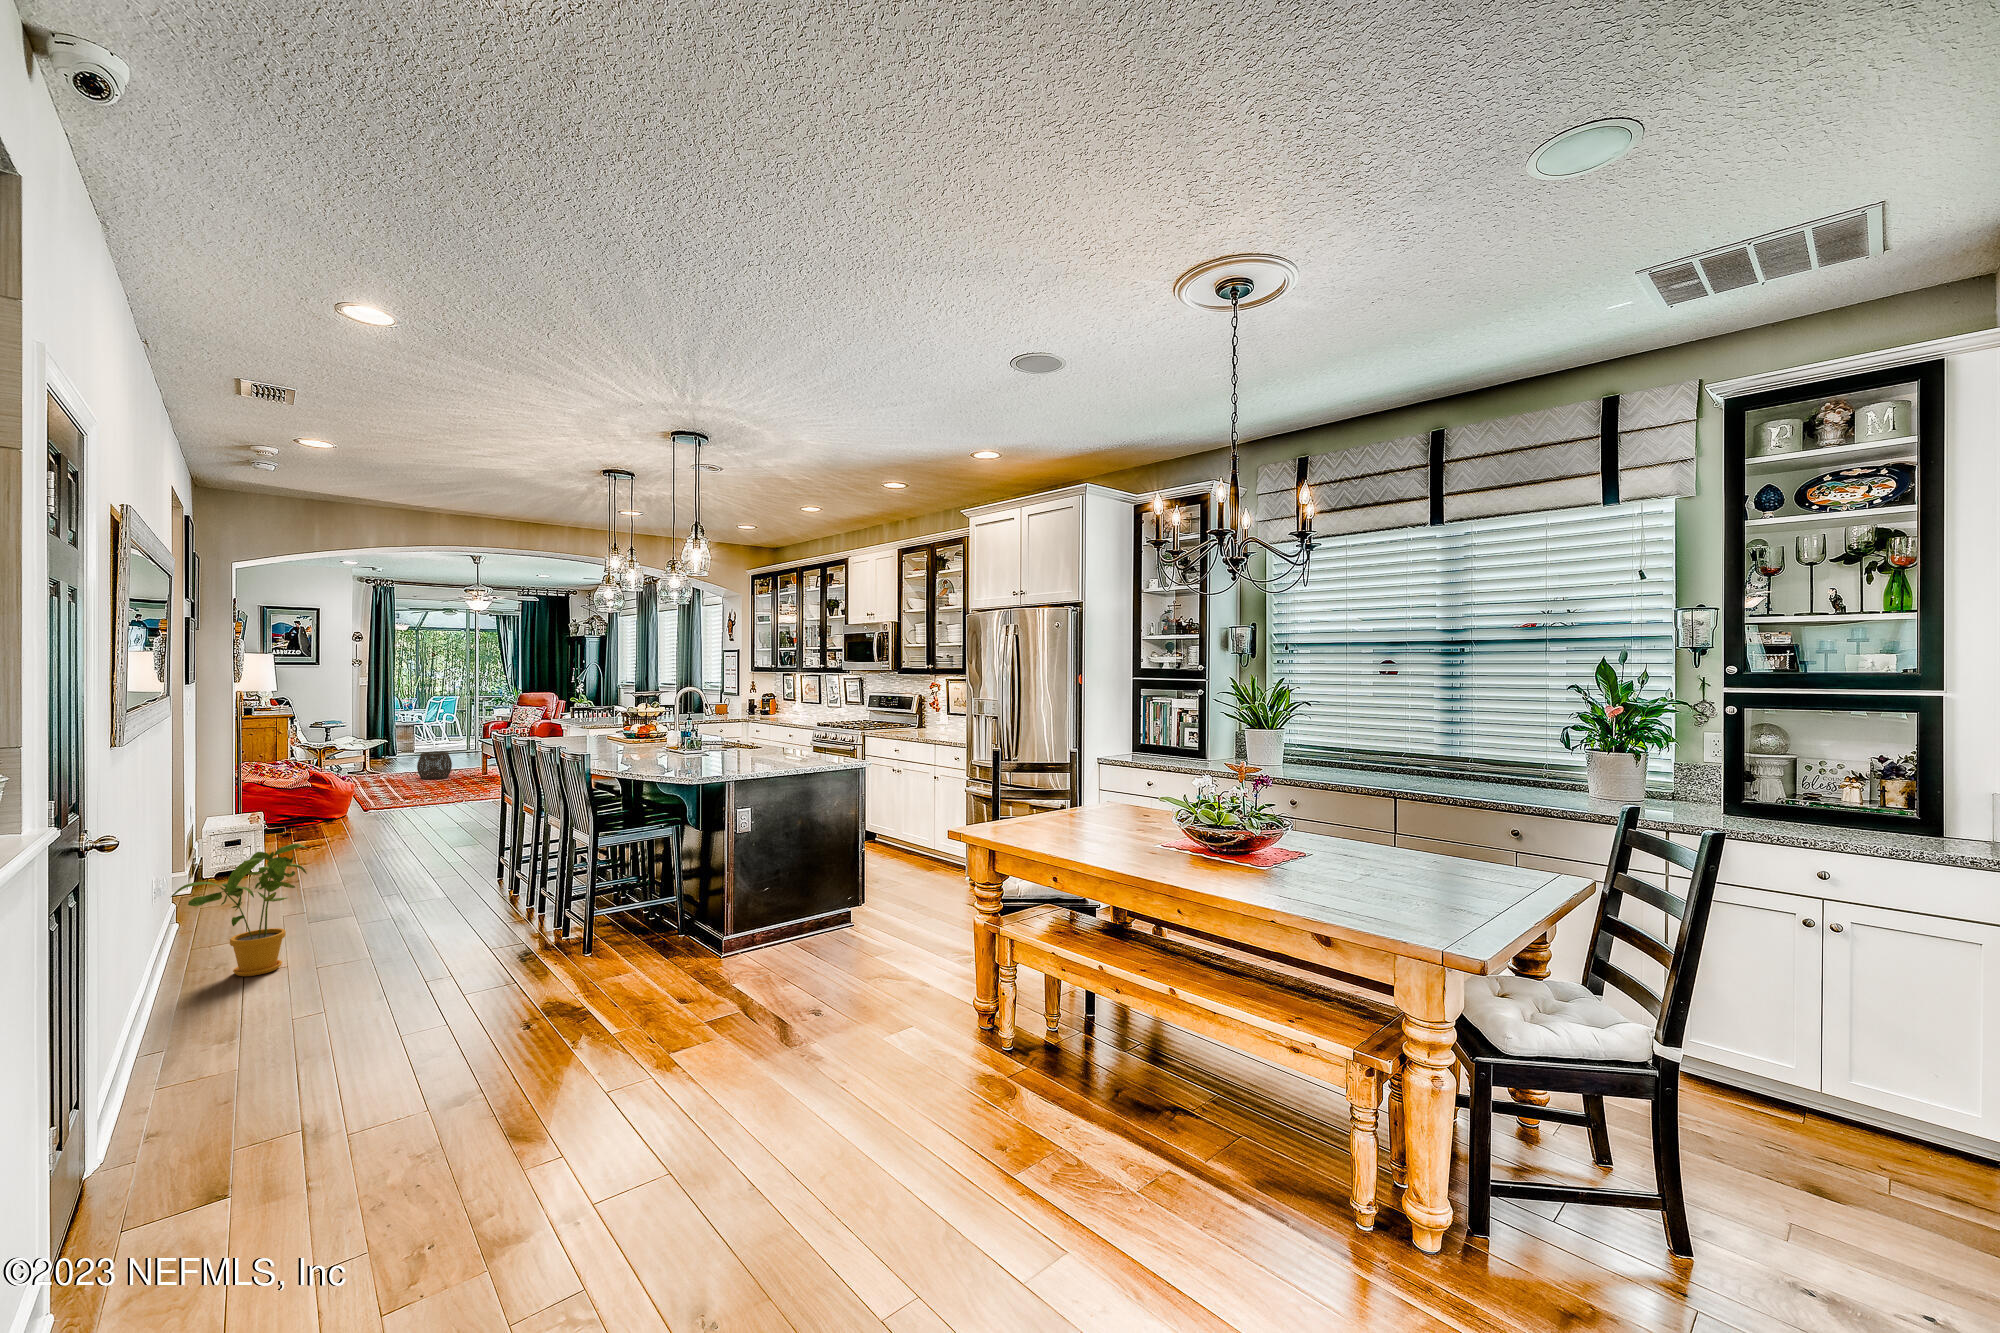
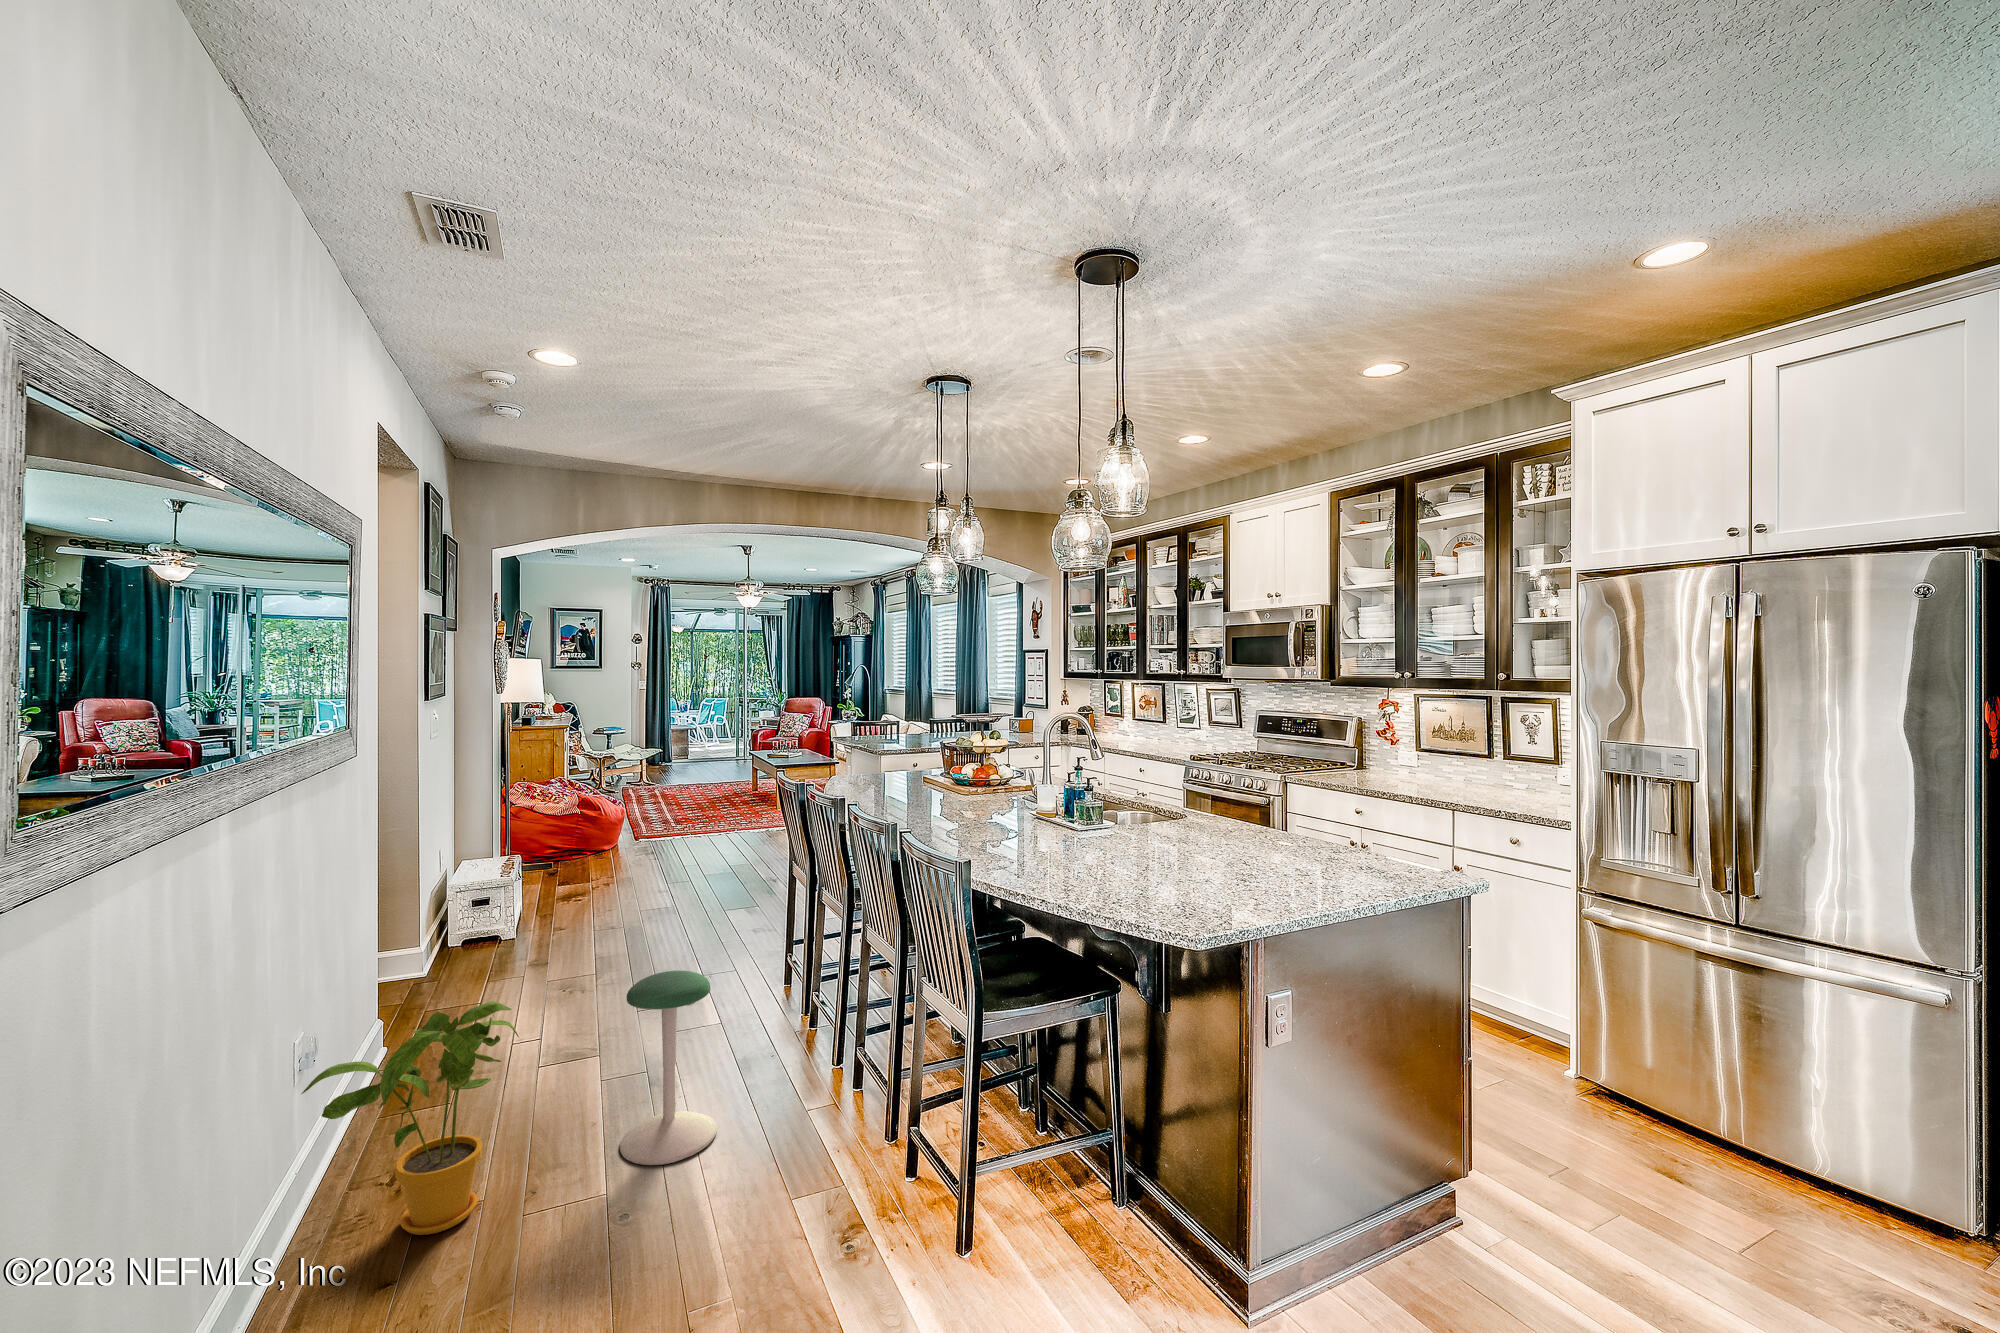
woven basket: present [417,752,452,779] -> none [689,764,724,795]
stool: none [374,840,440,946] -> present [620,970,717,1165]

